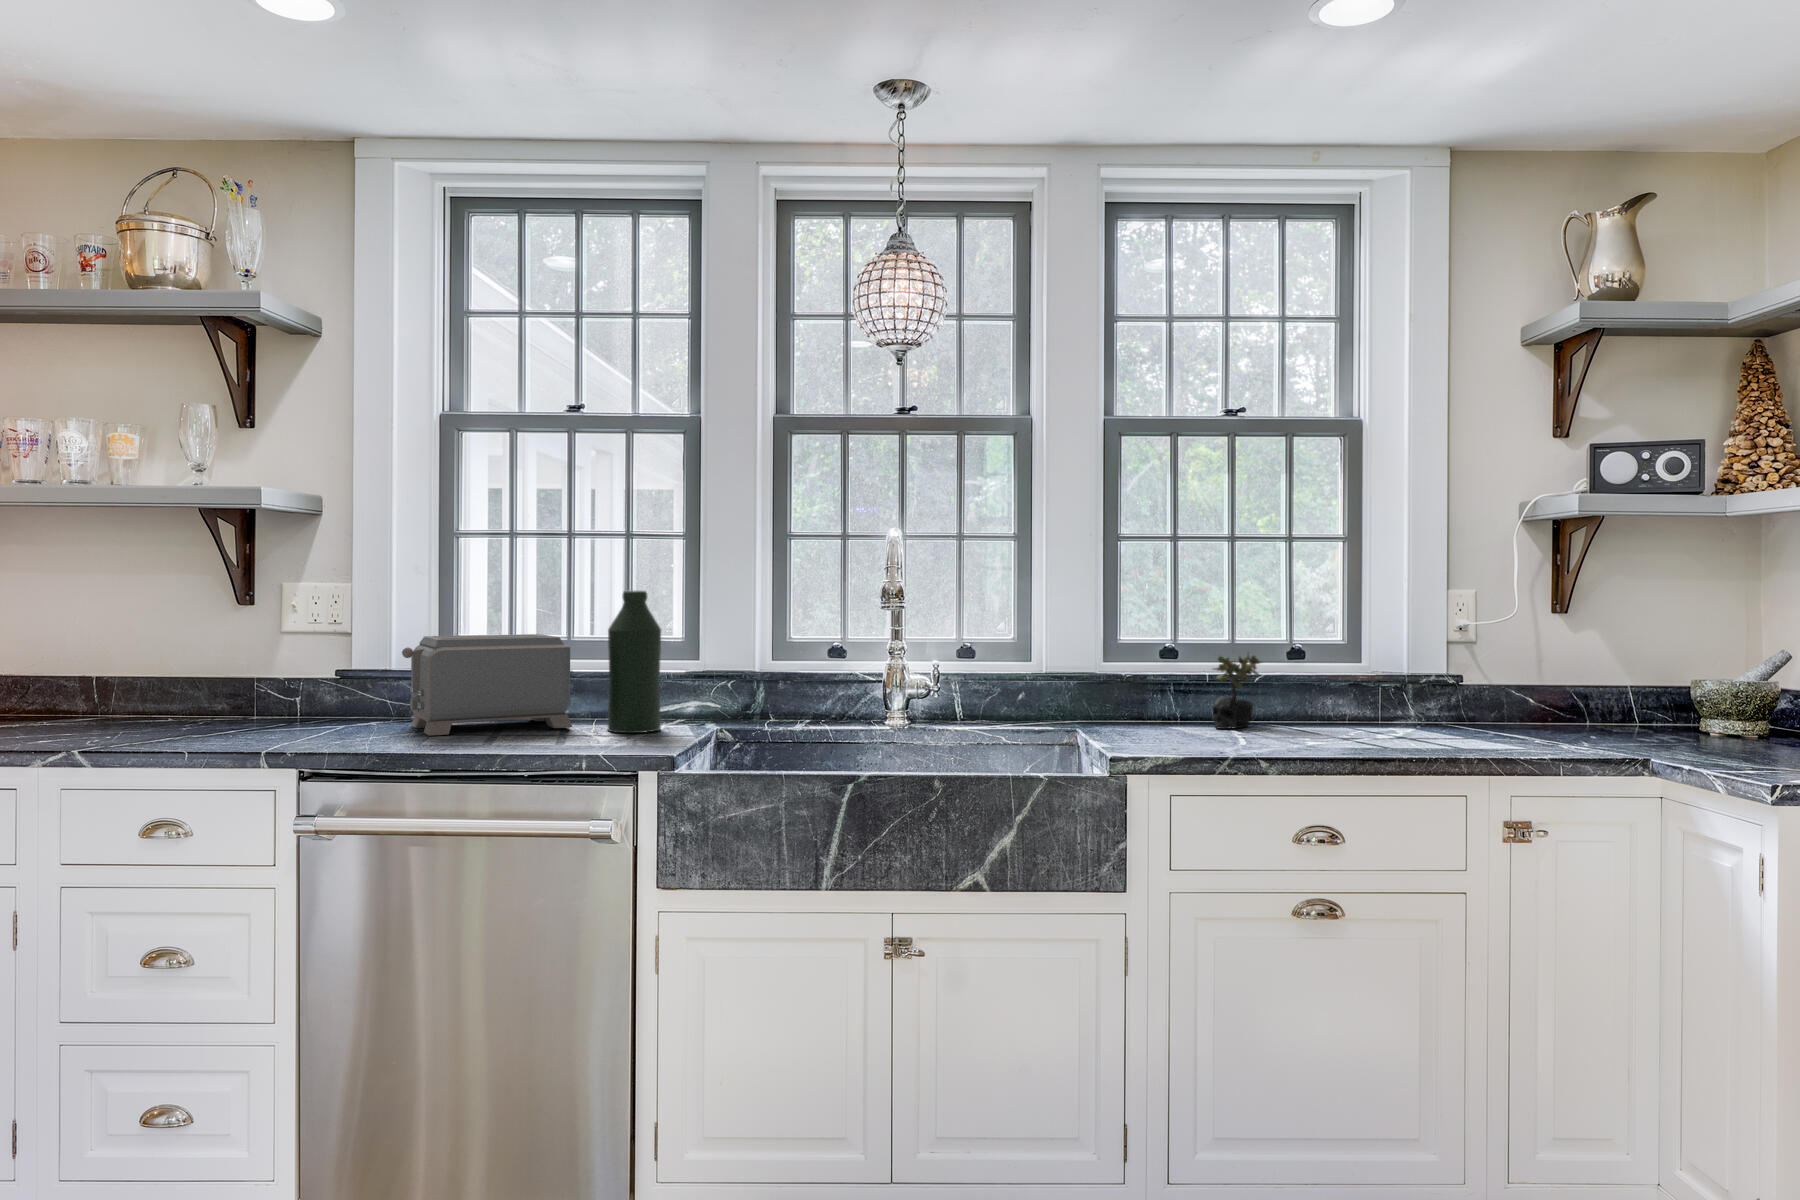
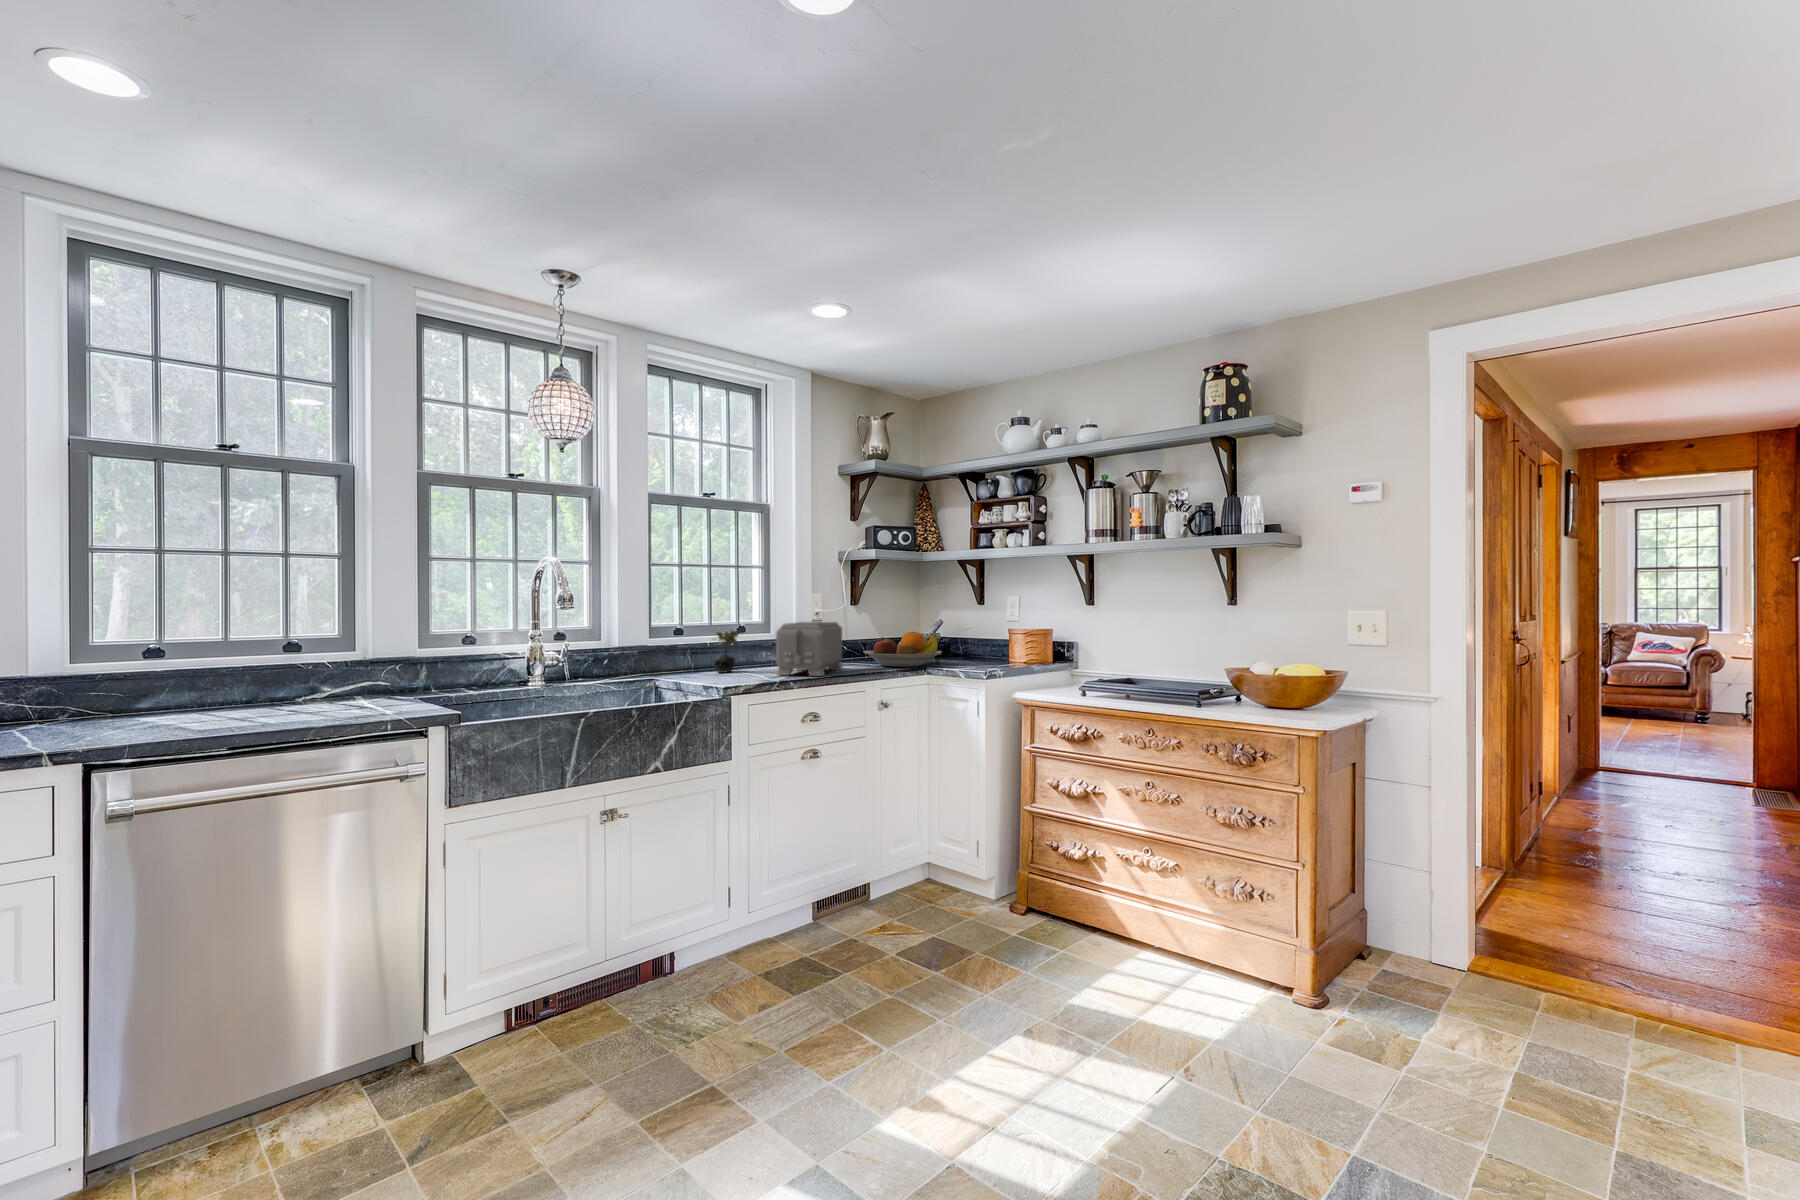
bottle: present [608,590,661,733] -> none [317,597,366,708]
toaster: present [402,634,572,736] -> present [776,622,843,676]
fruit bowl: none [1516,678,1710,753] -> present [864,632,942,667]

